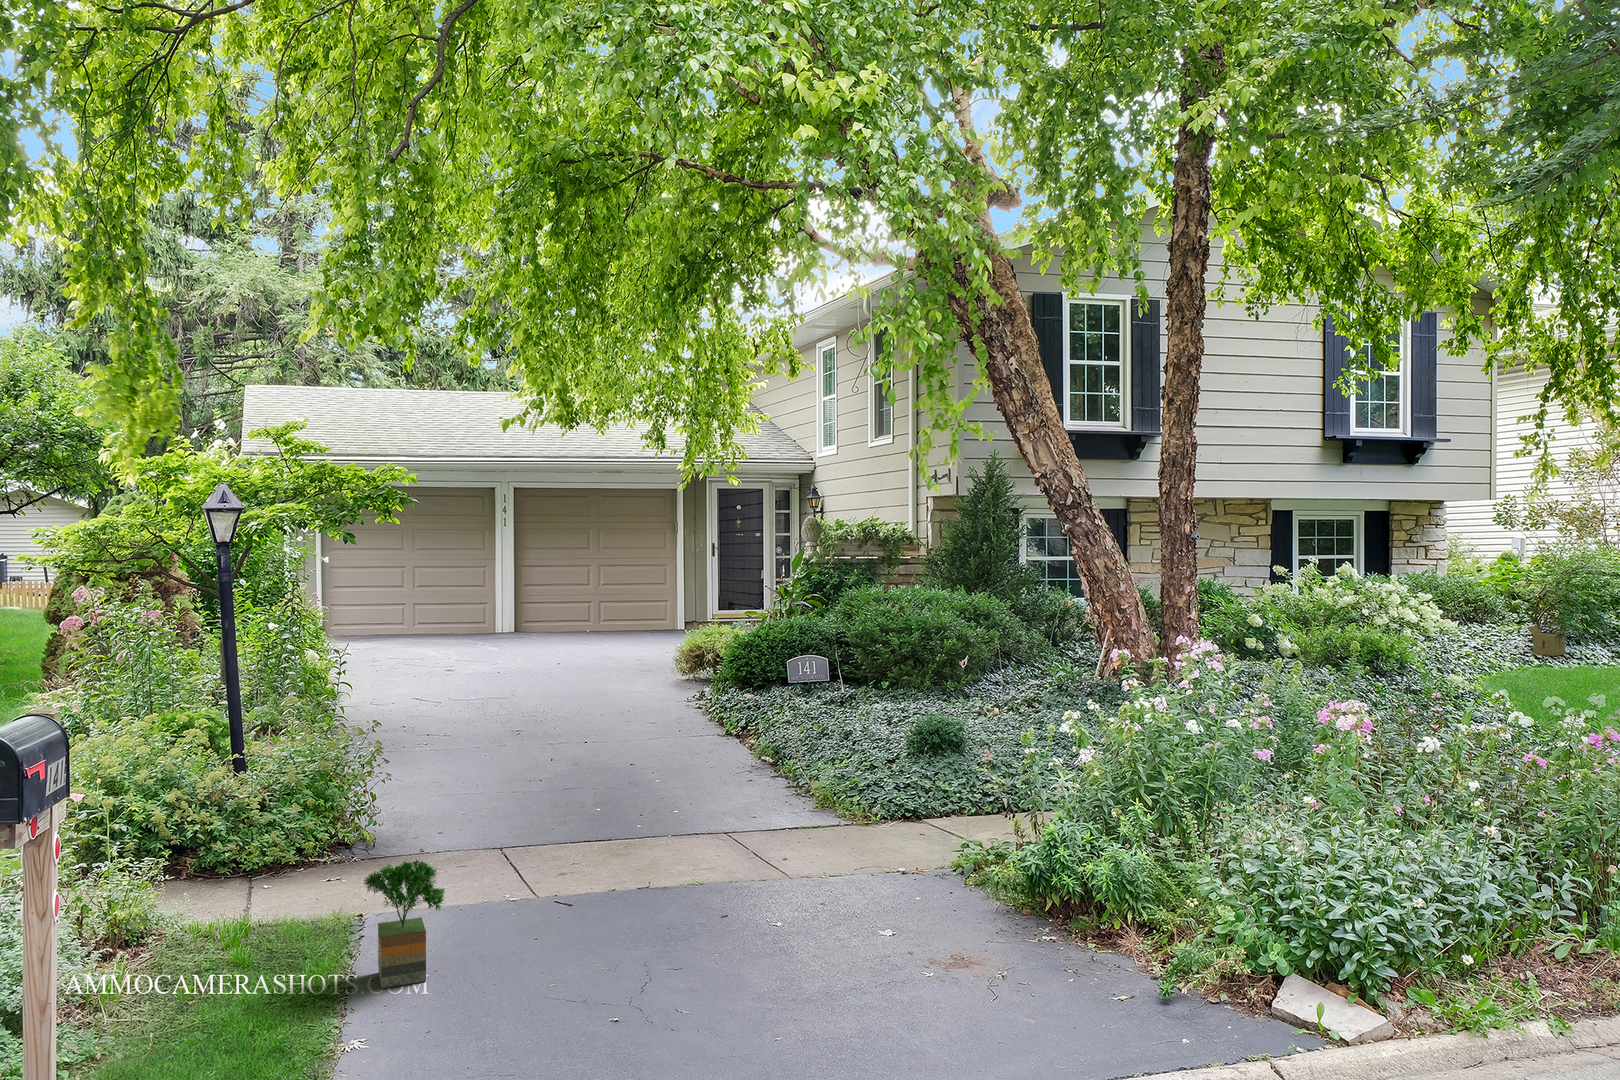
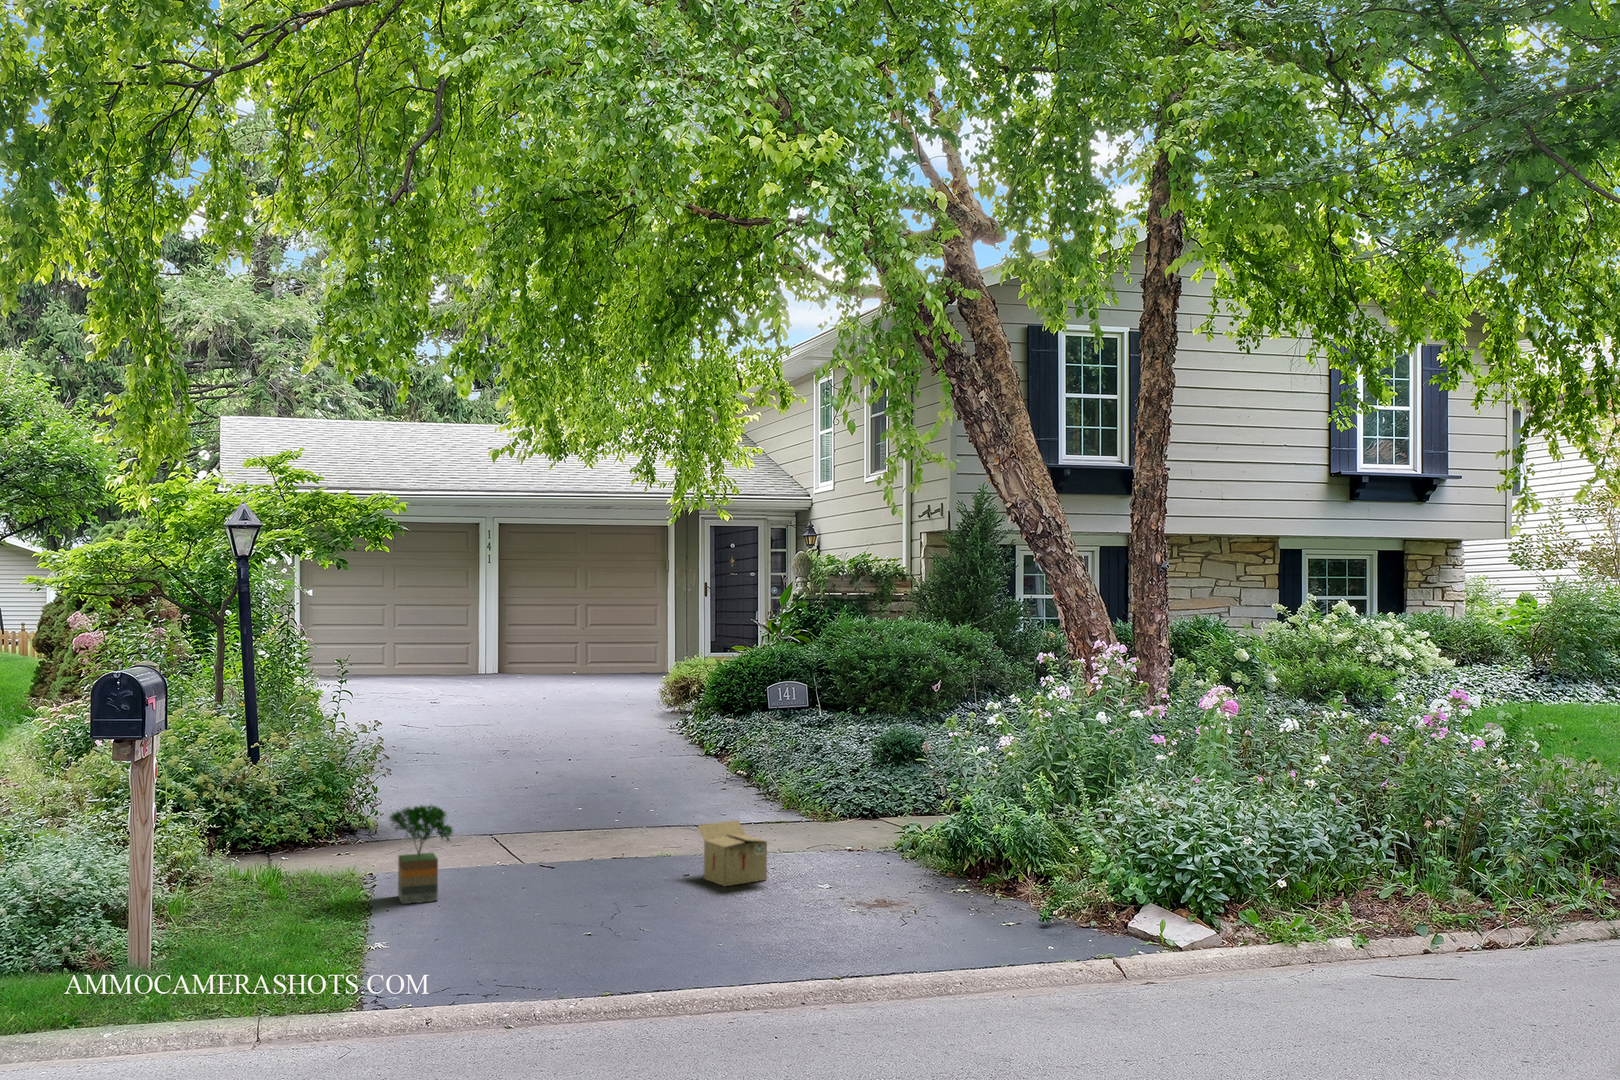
cardboard box: present [1526,626,1565,656] -> present [698,820,767,886]

